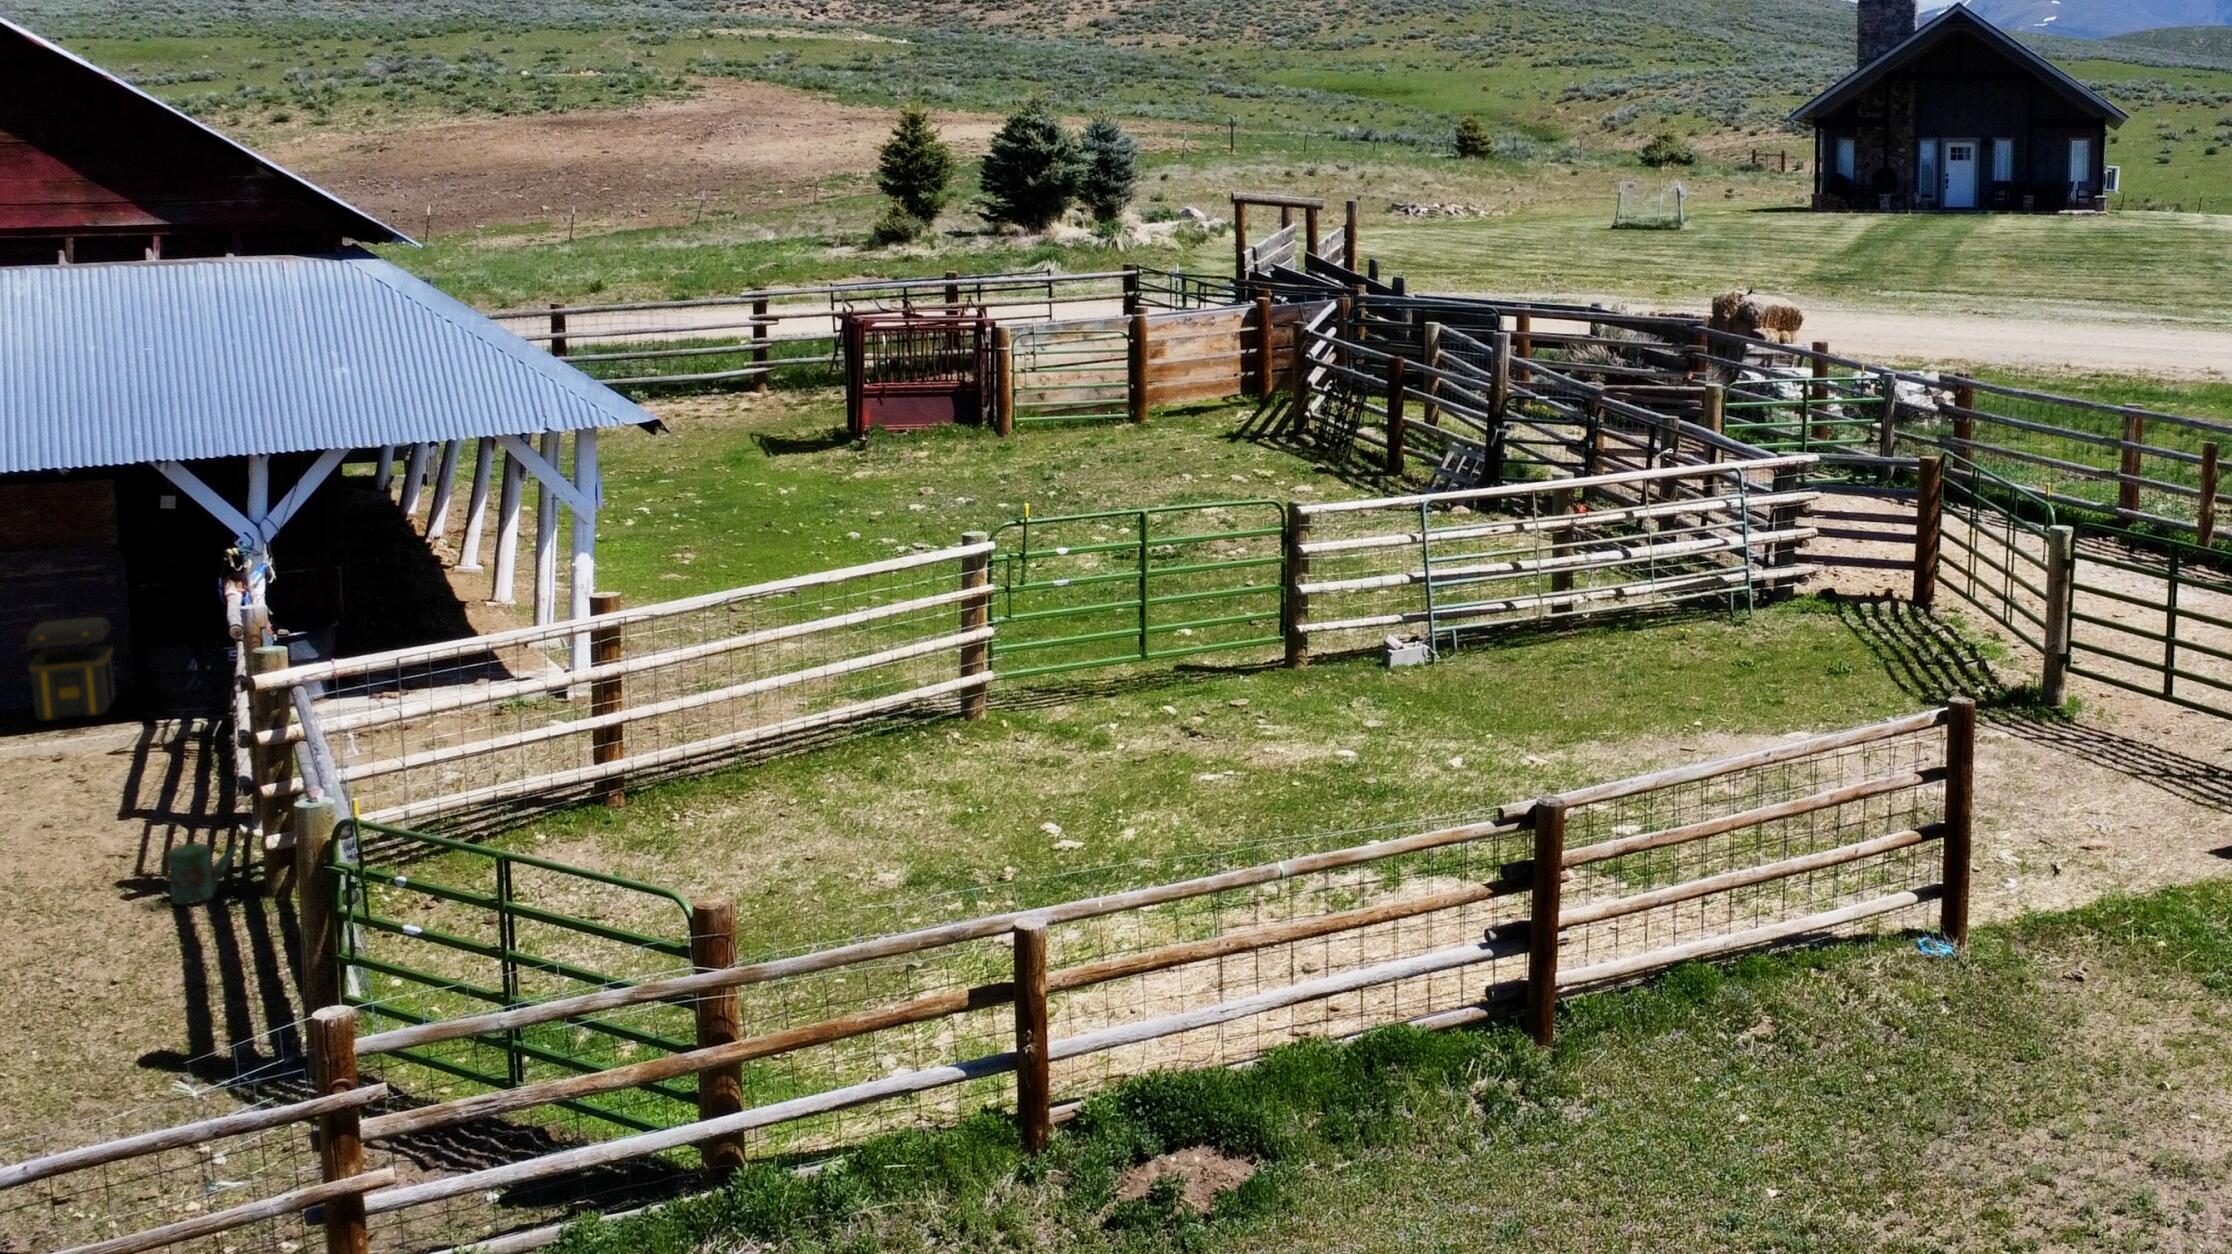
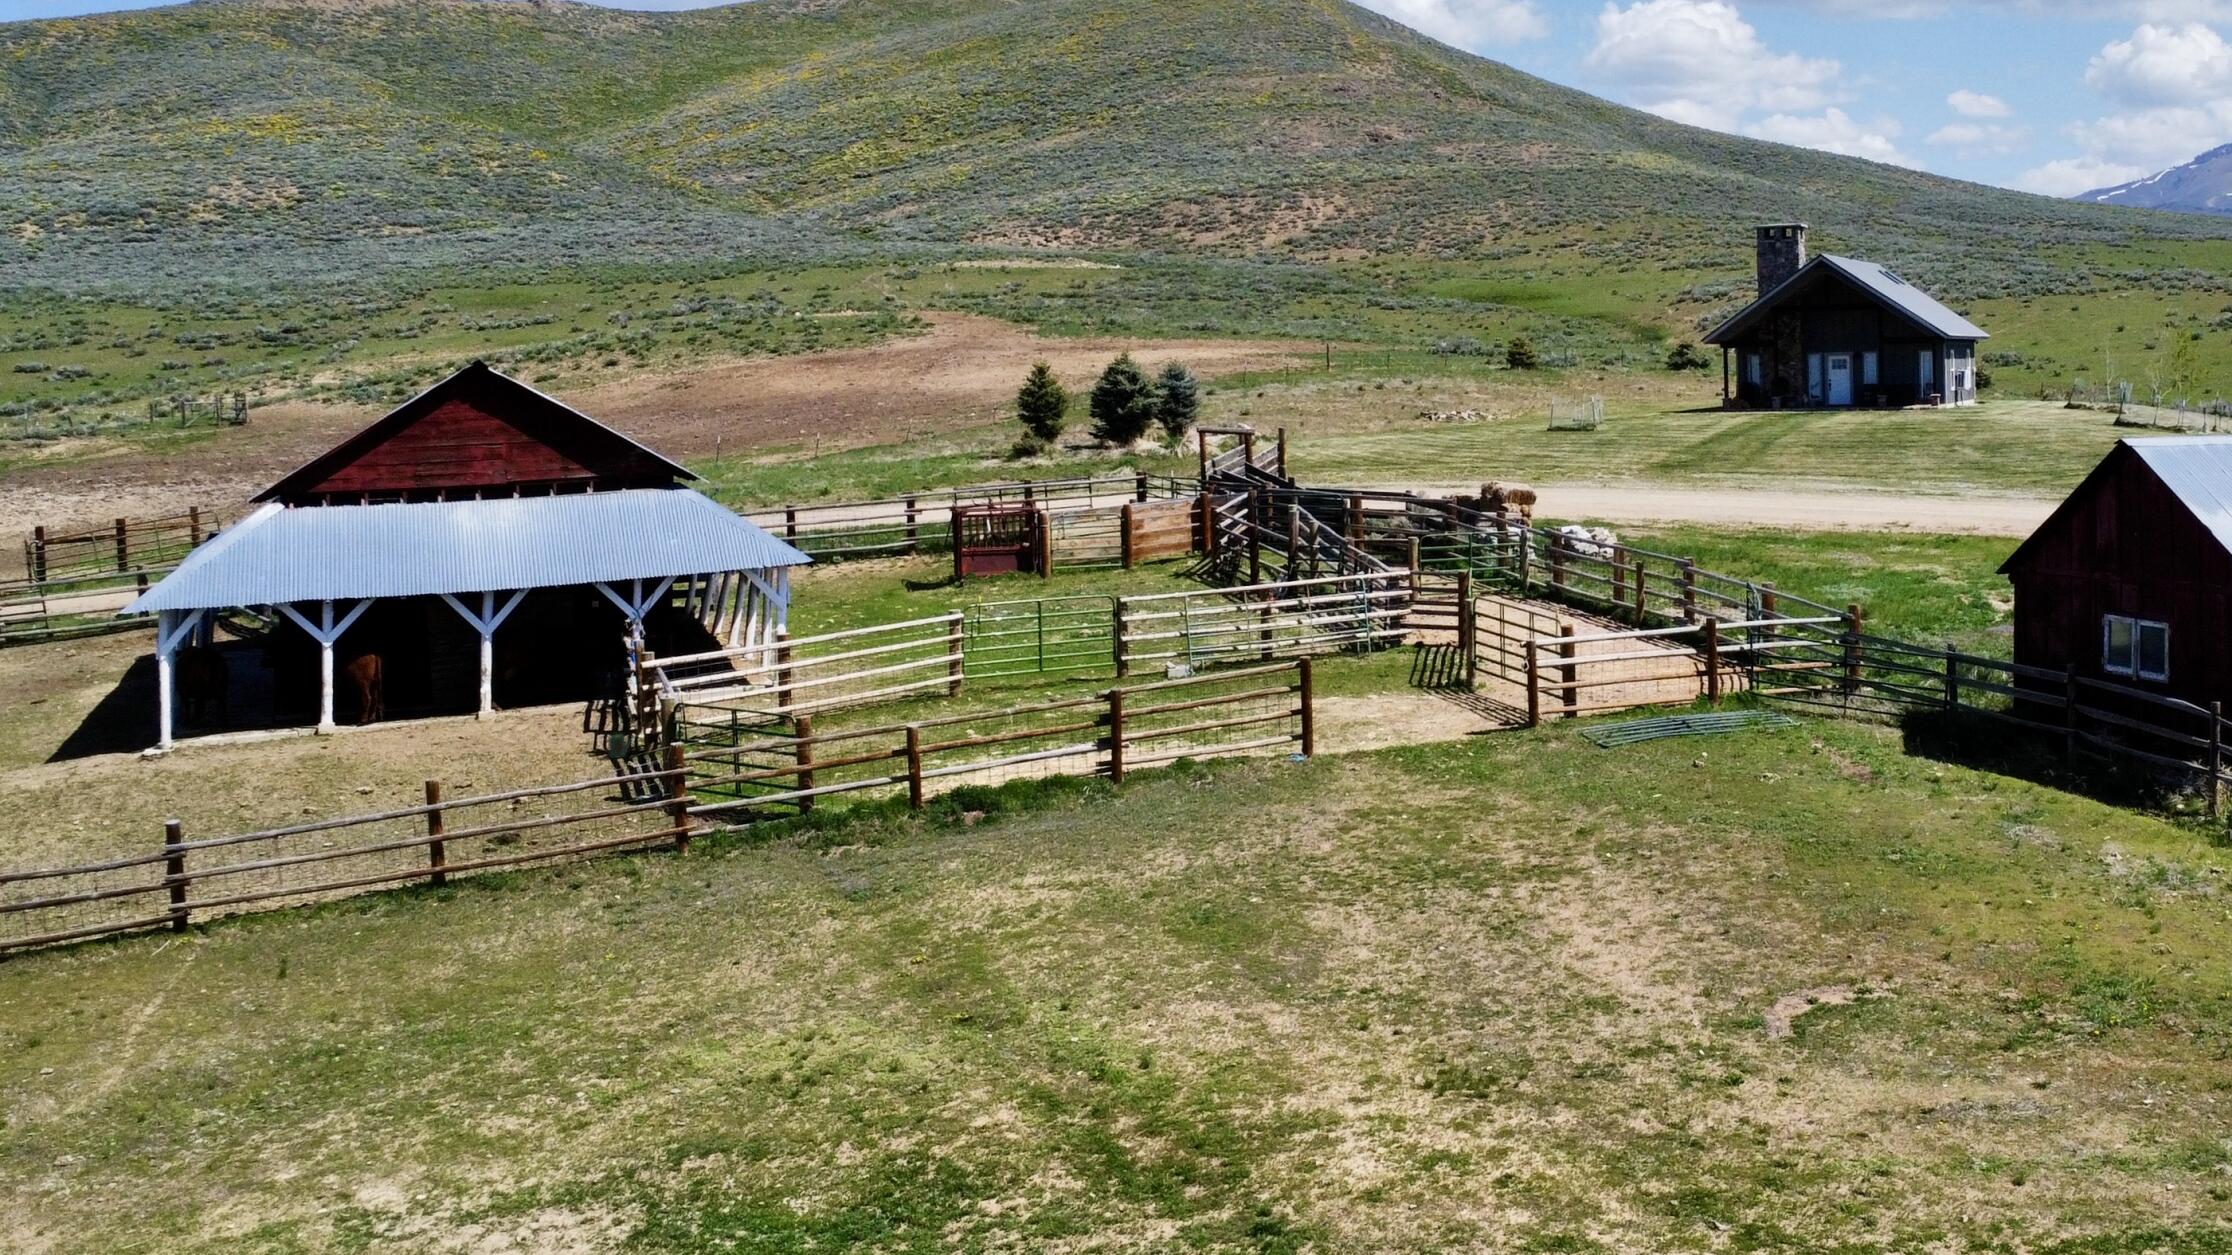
toolbox: present [27,617,115,721] -> none [537,658,573,705]

